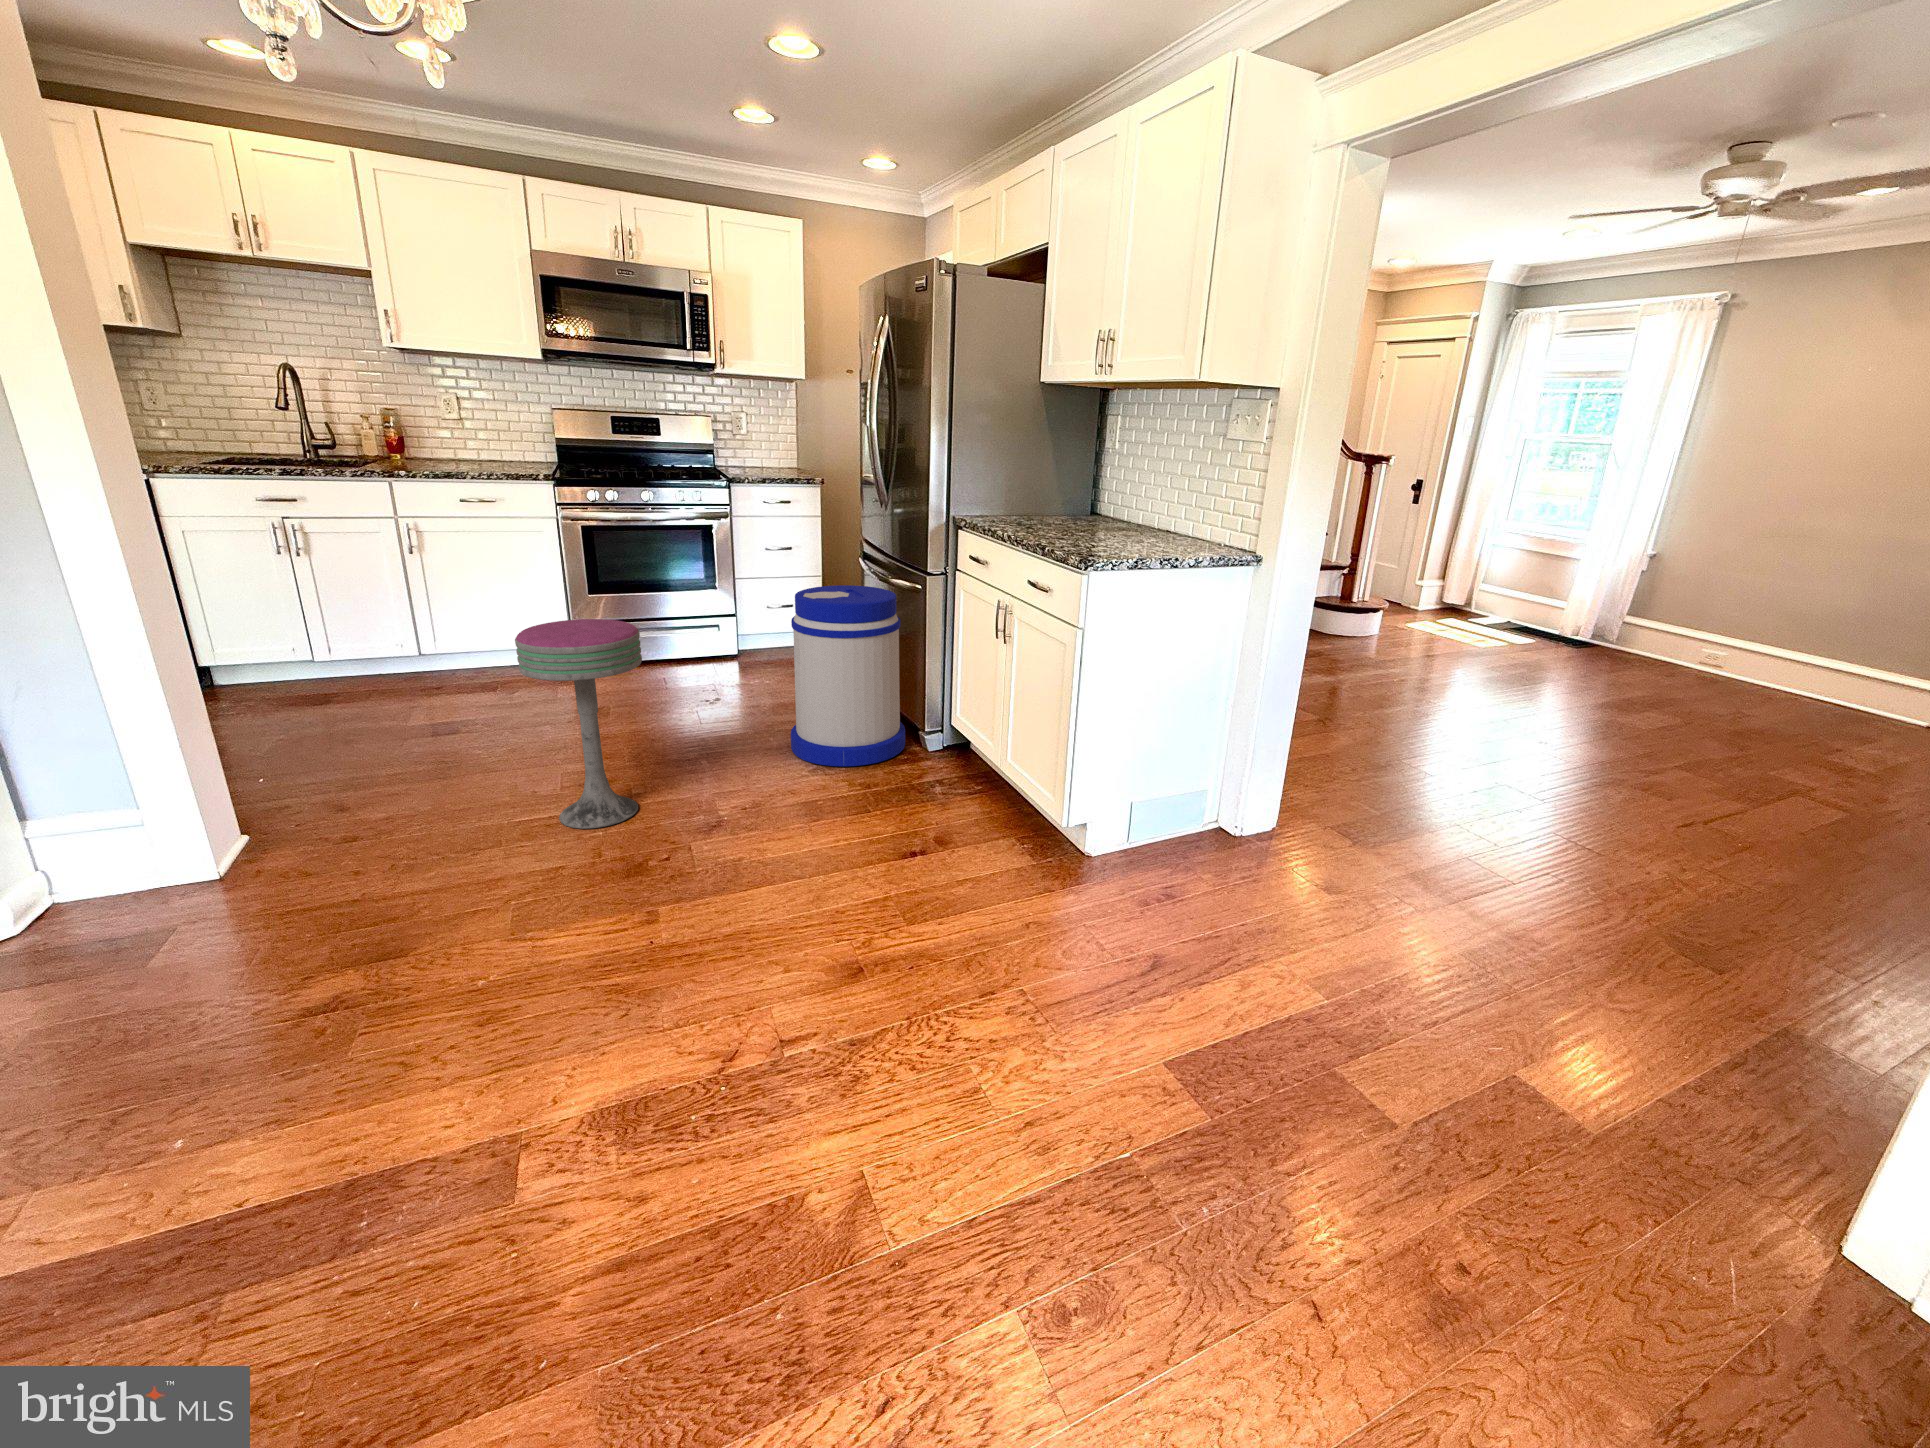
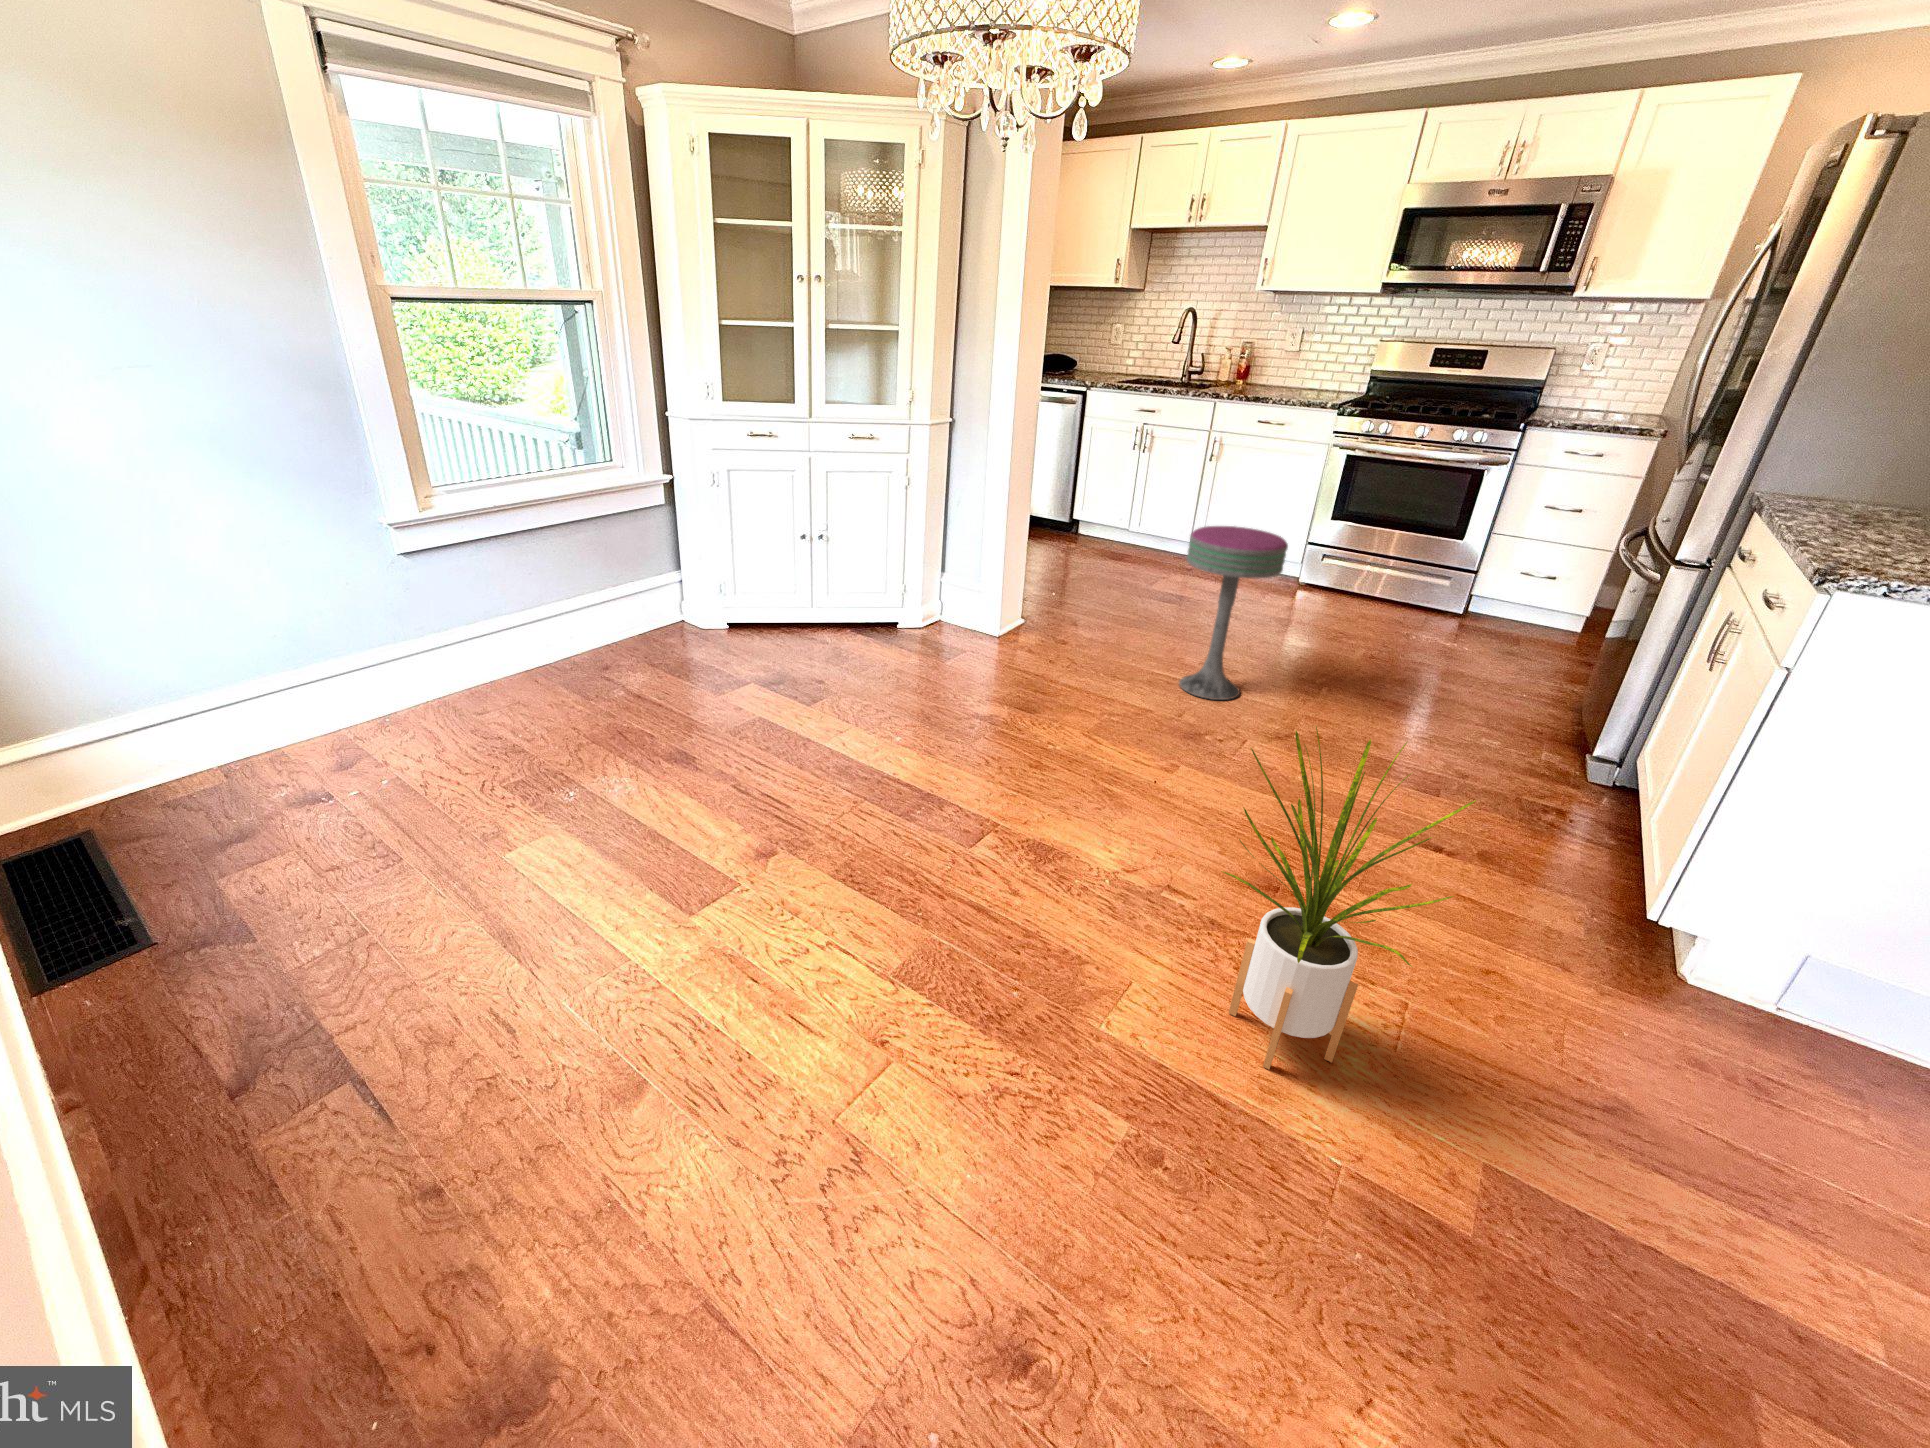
trash can: present [791,585,905,767] -> none [1417,549,1622,761]
house plant: none [912,765,1113,1136] -> present [1222,726,1476,1069]

